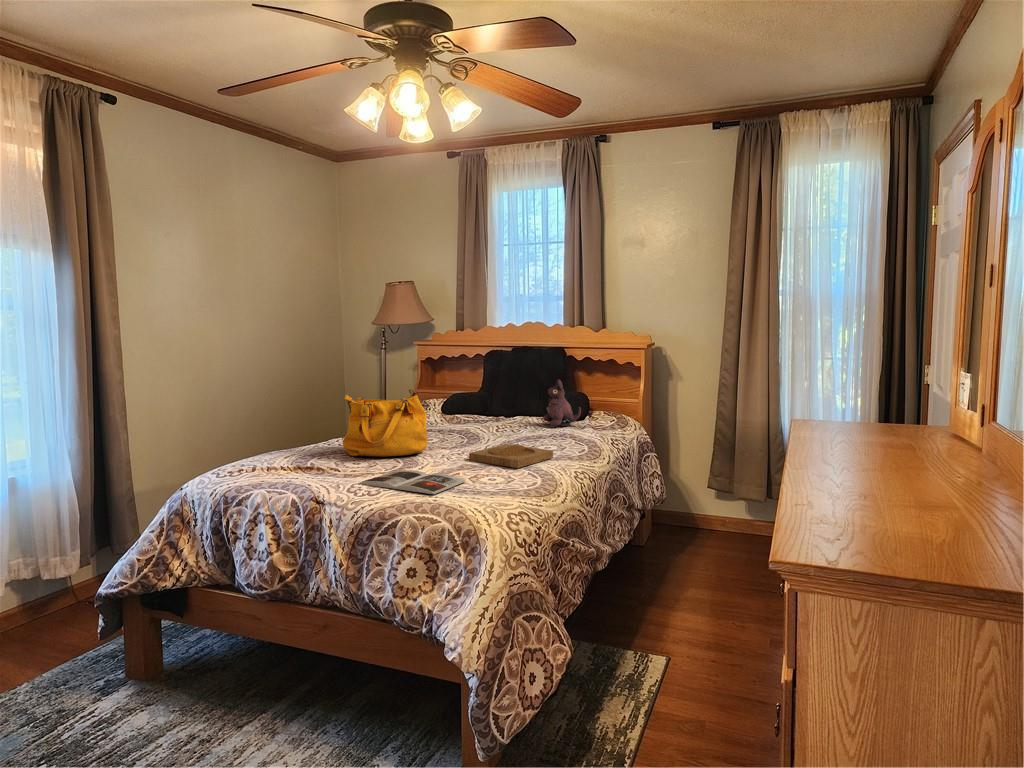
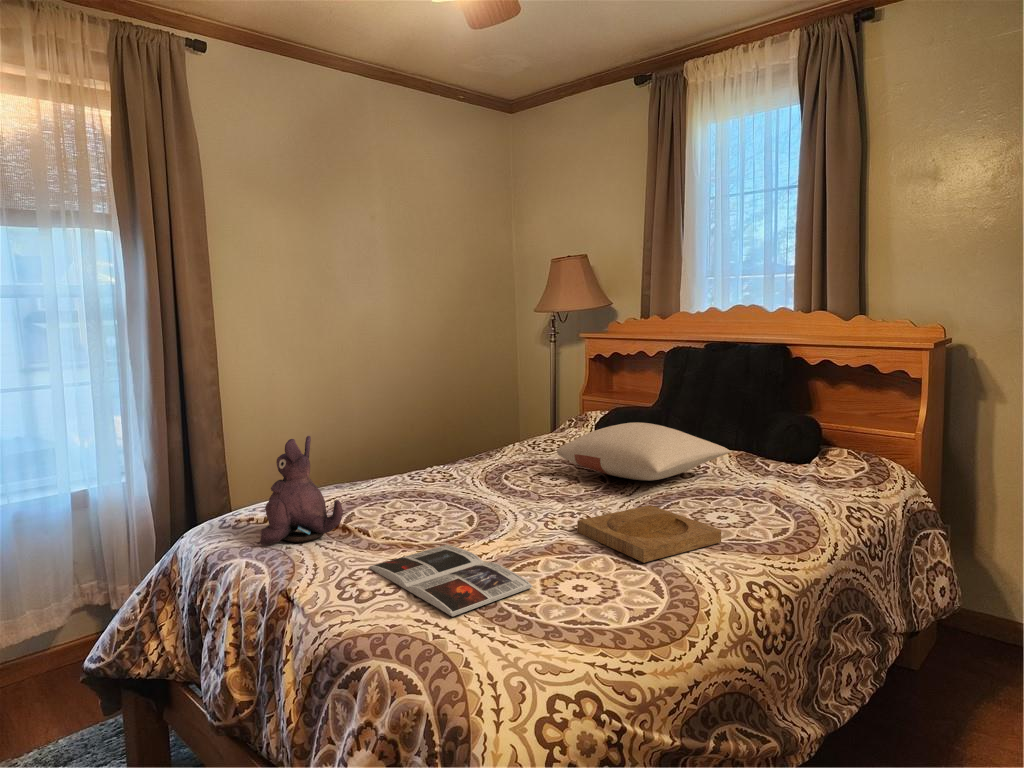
plush toy: present [543,380,581,428] -> present [260,436,343,545]
handbag: present [343,389,428,457] -> none [407,410,528,512]
pillow: none [431,399,540,435] -> present [557,422,730,480]

